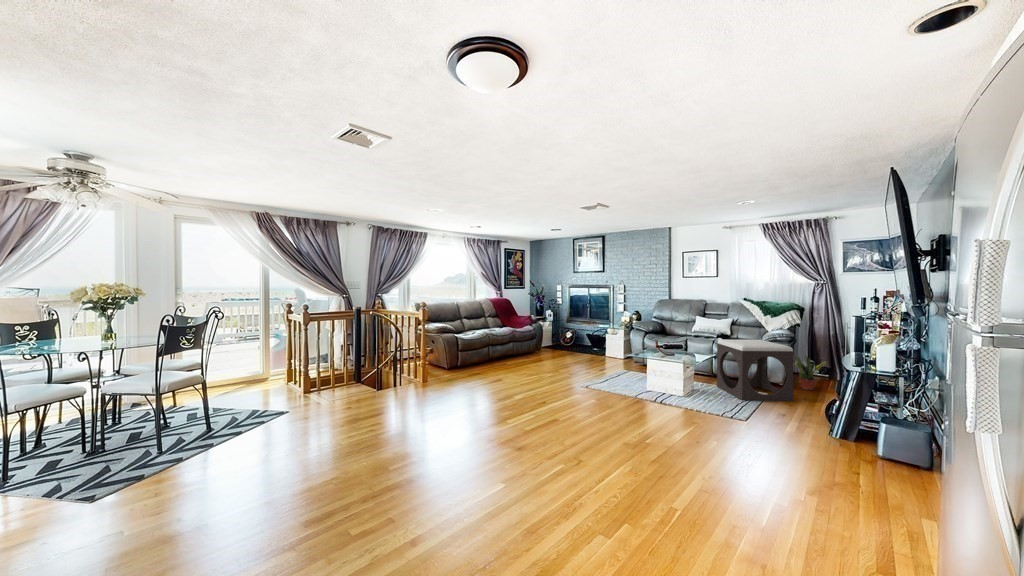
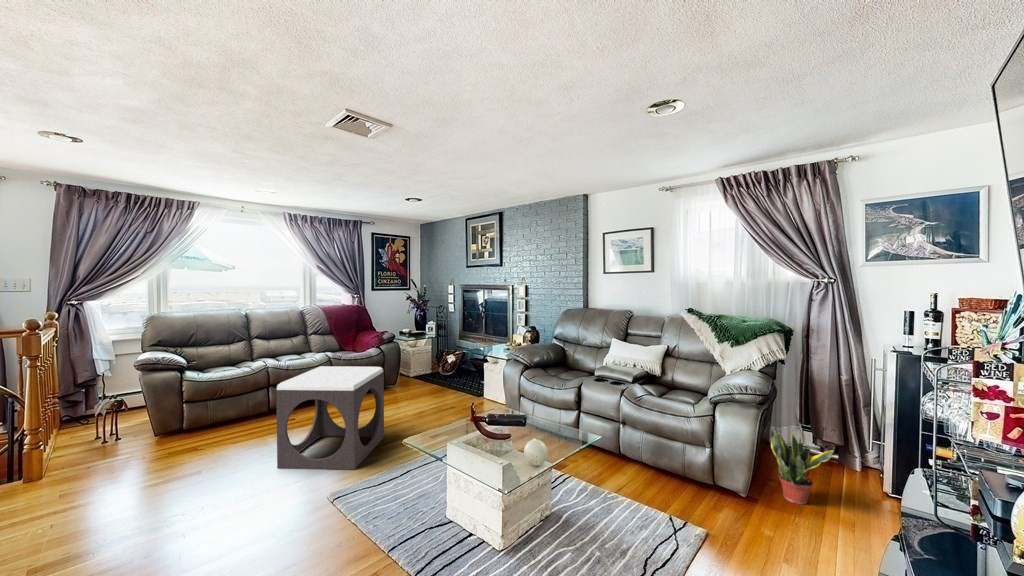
footstool: present [717,339,793,401] -> present [276,366,384,470]

